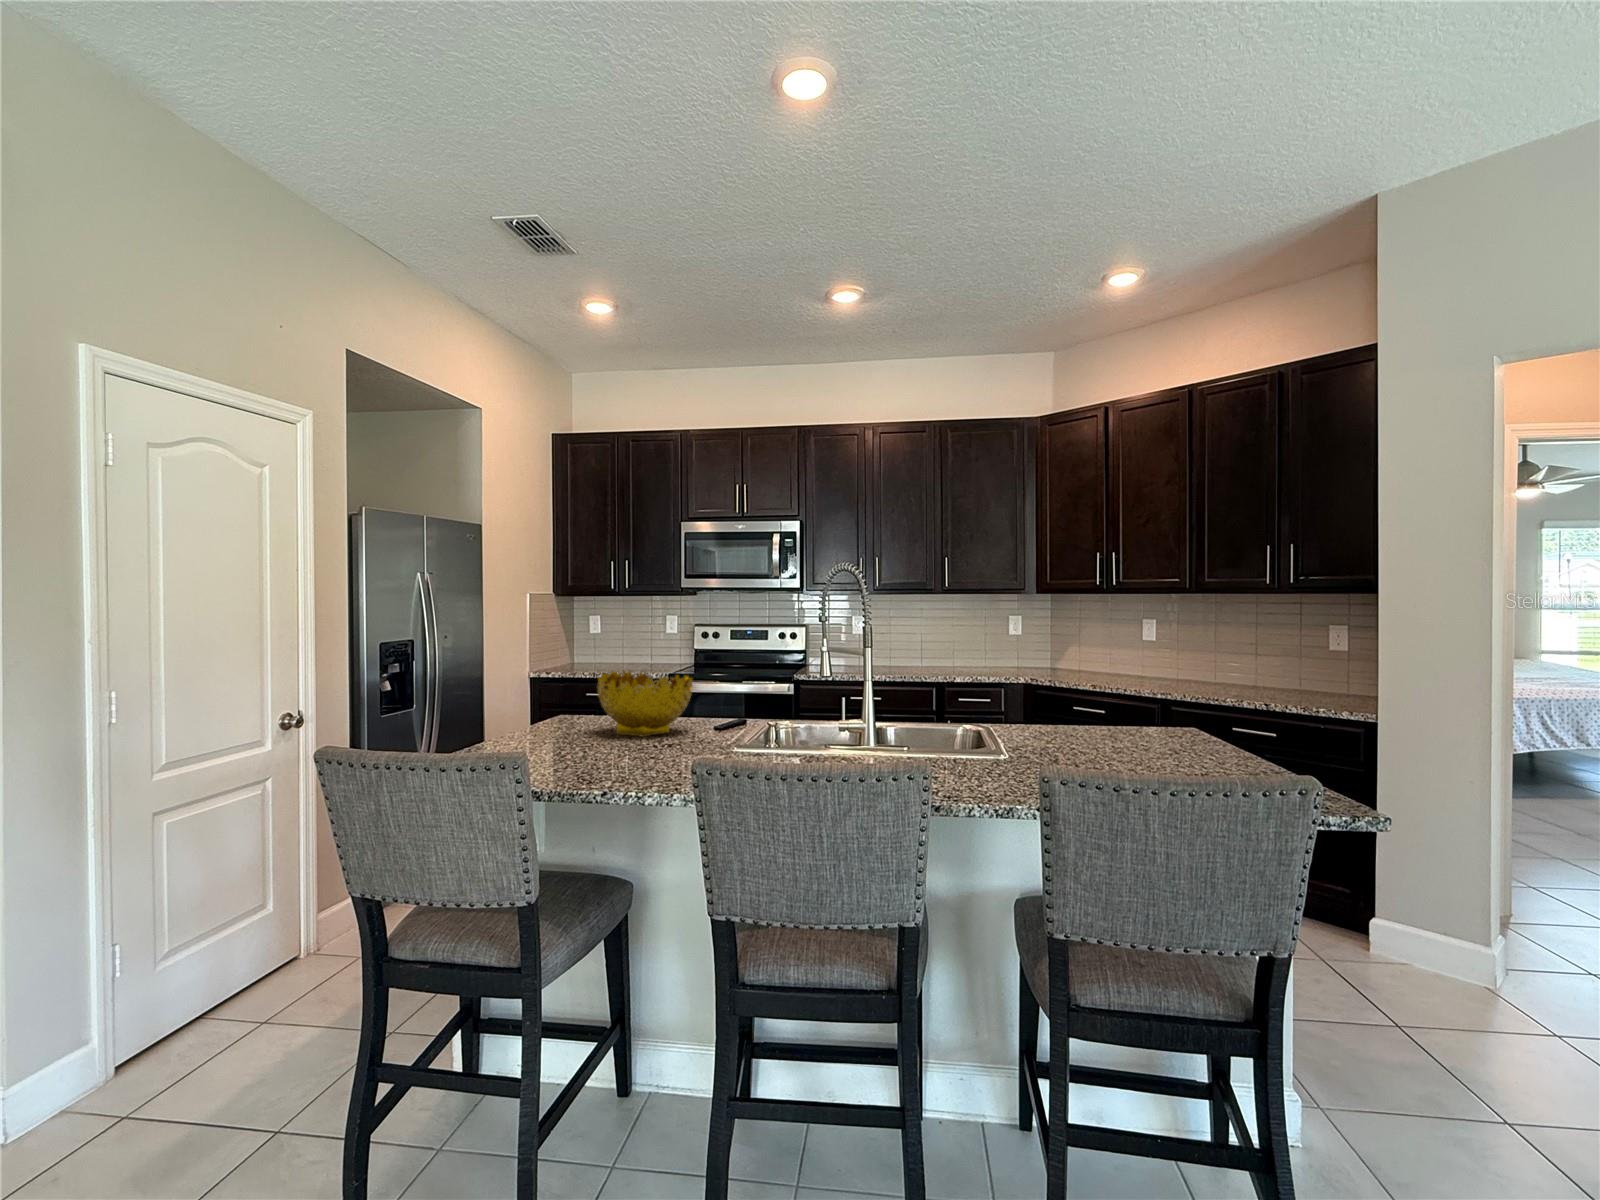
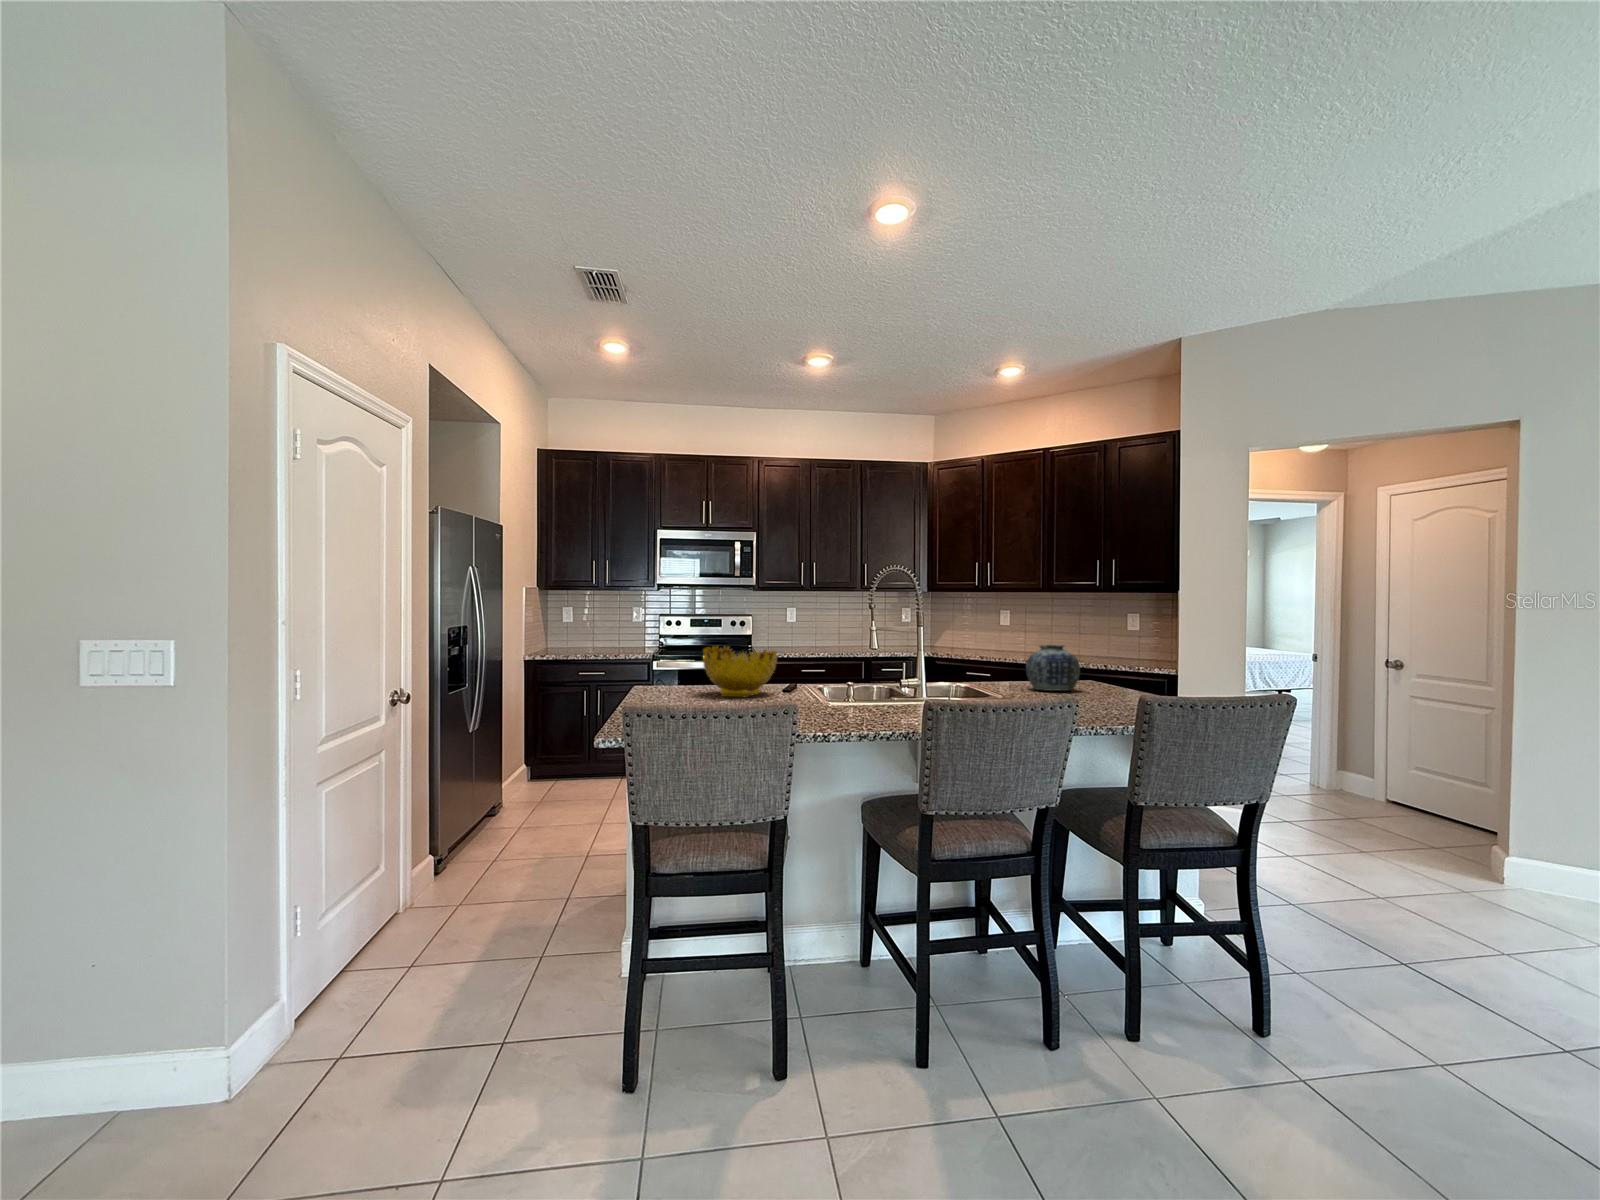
vase: none [1045,676,1122,744] -> present [1026,645,1080,691]

